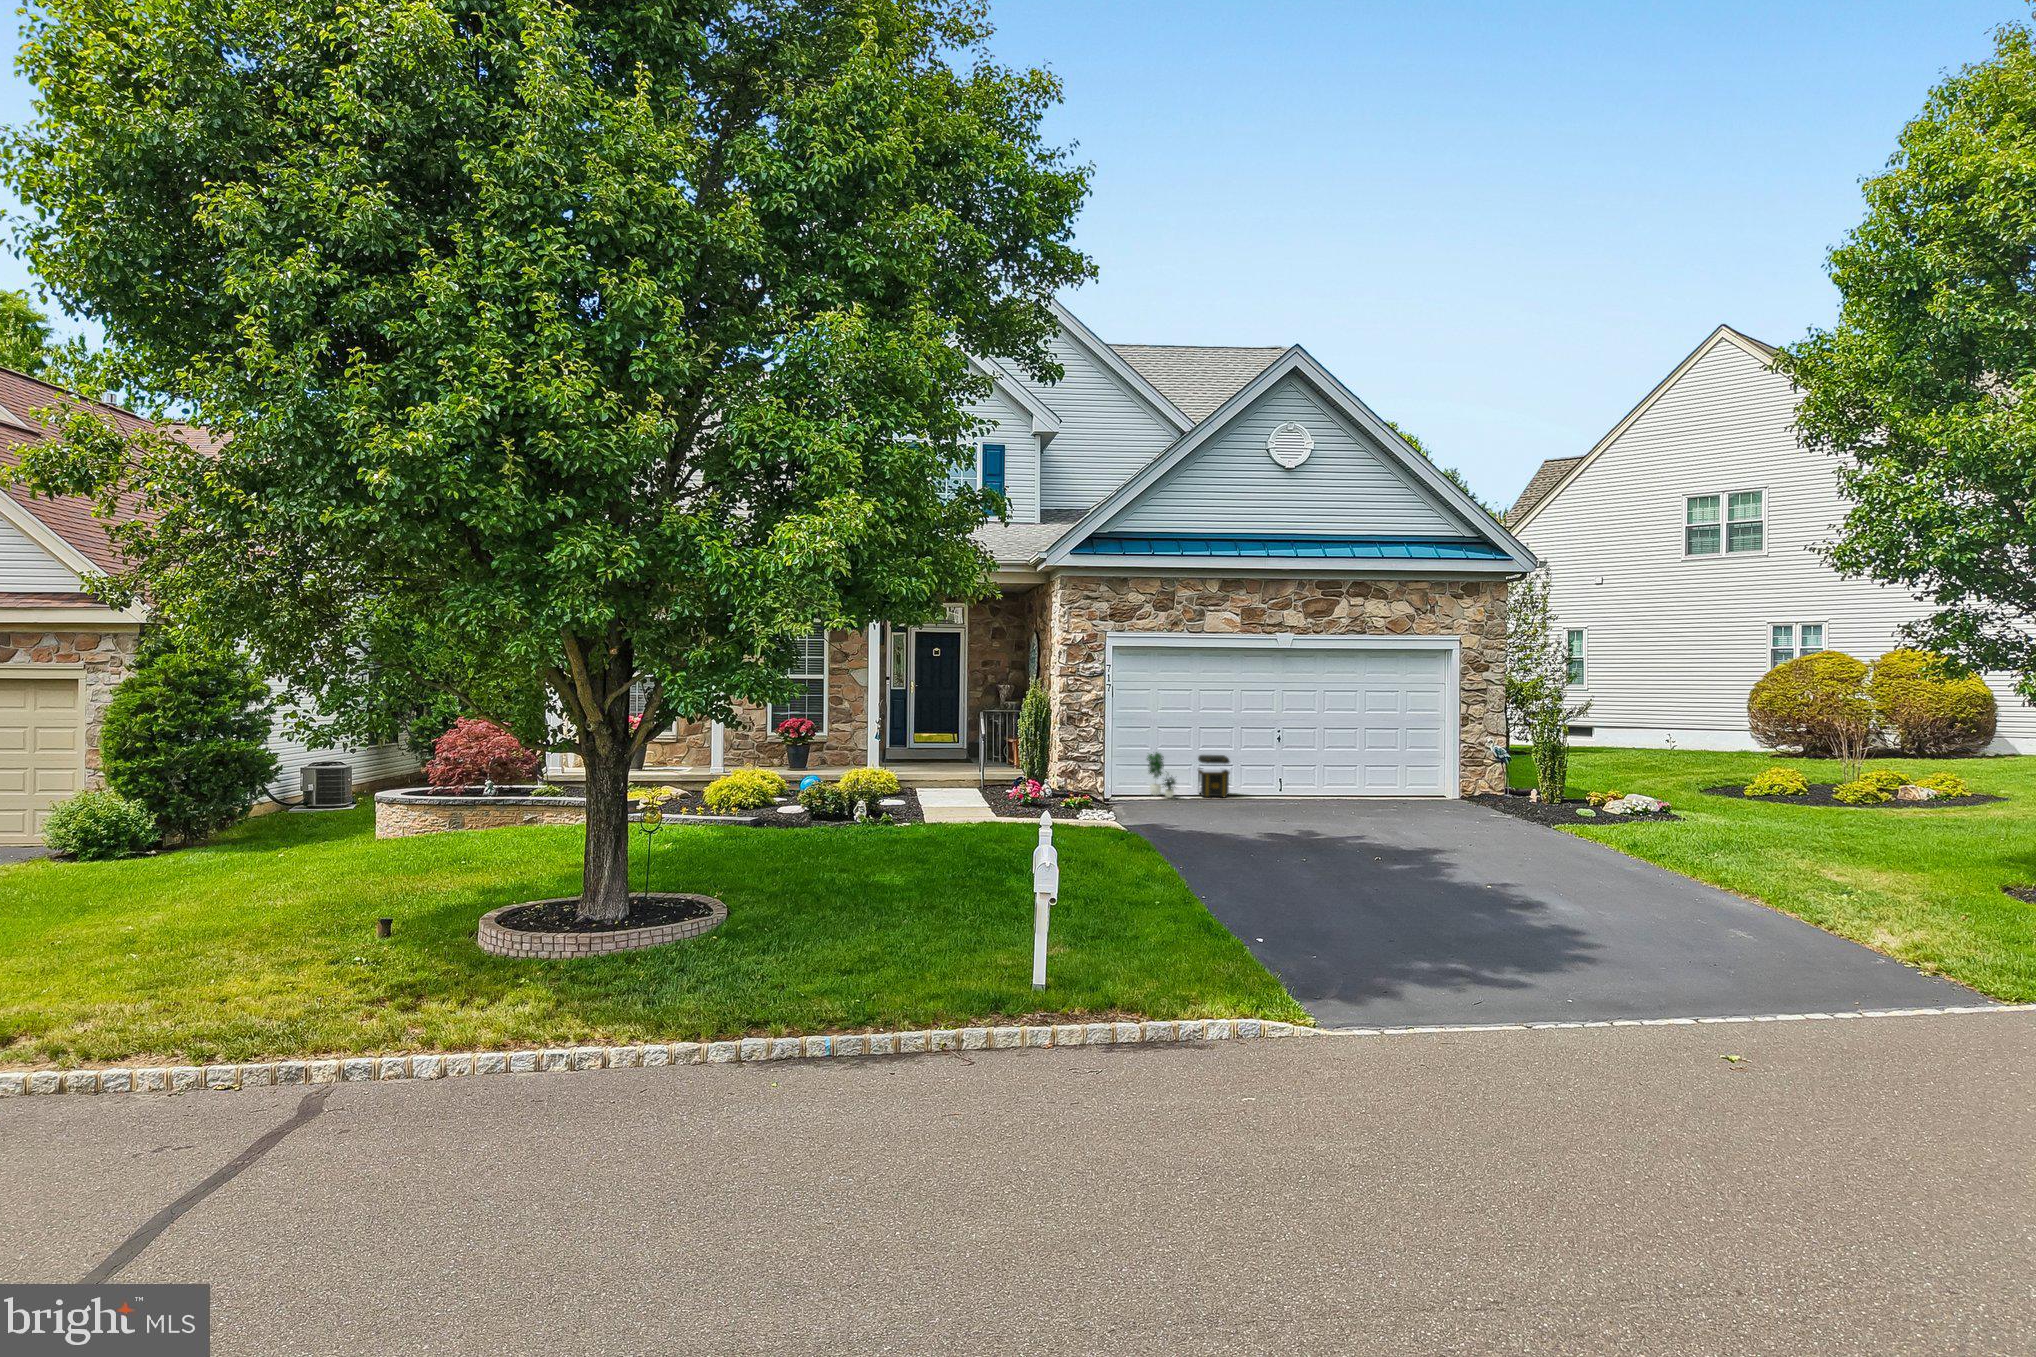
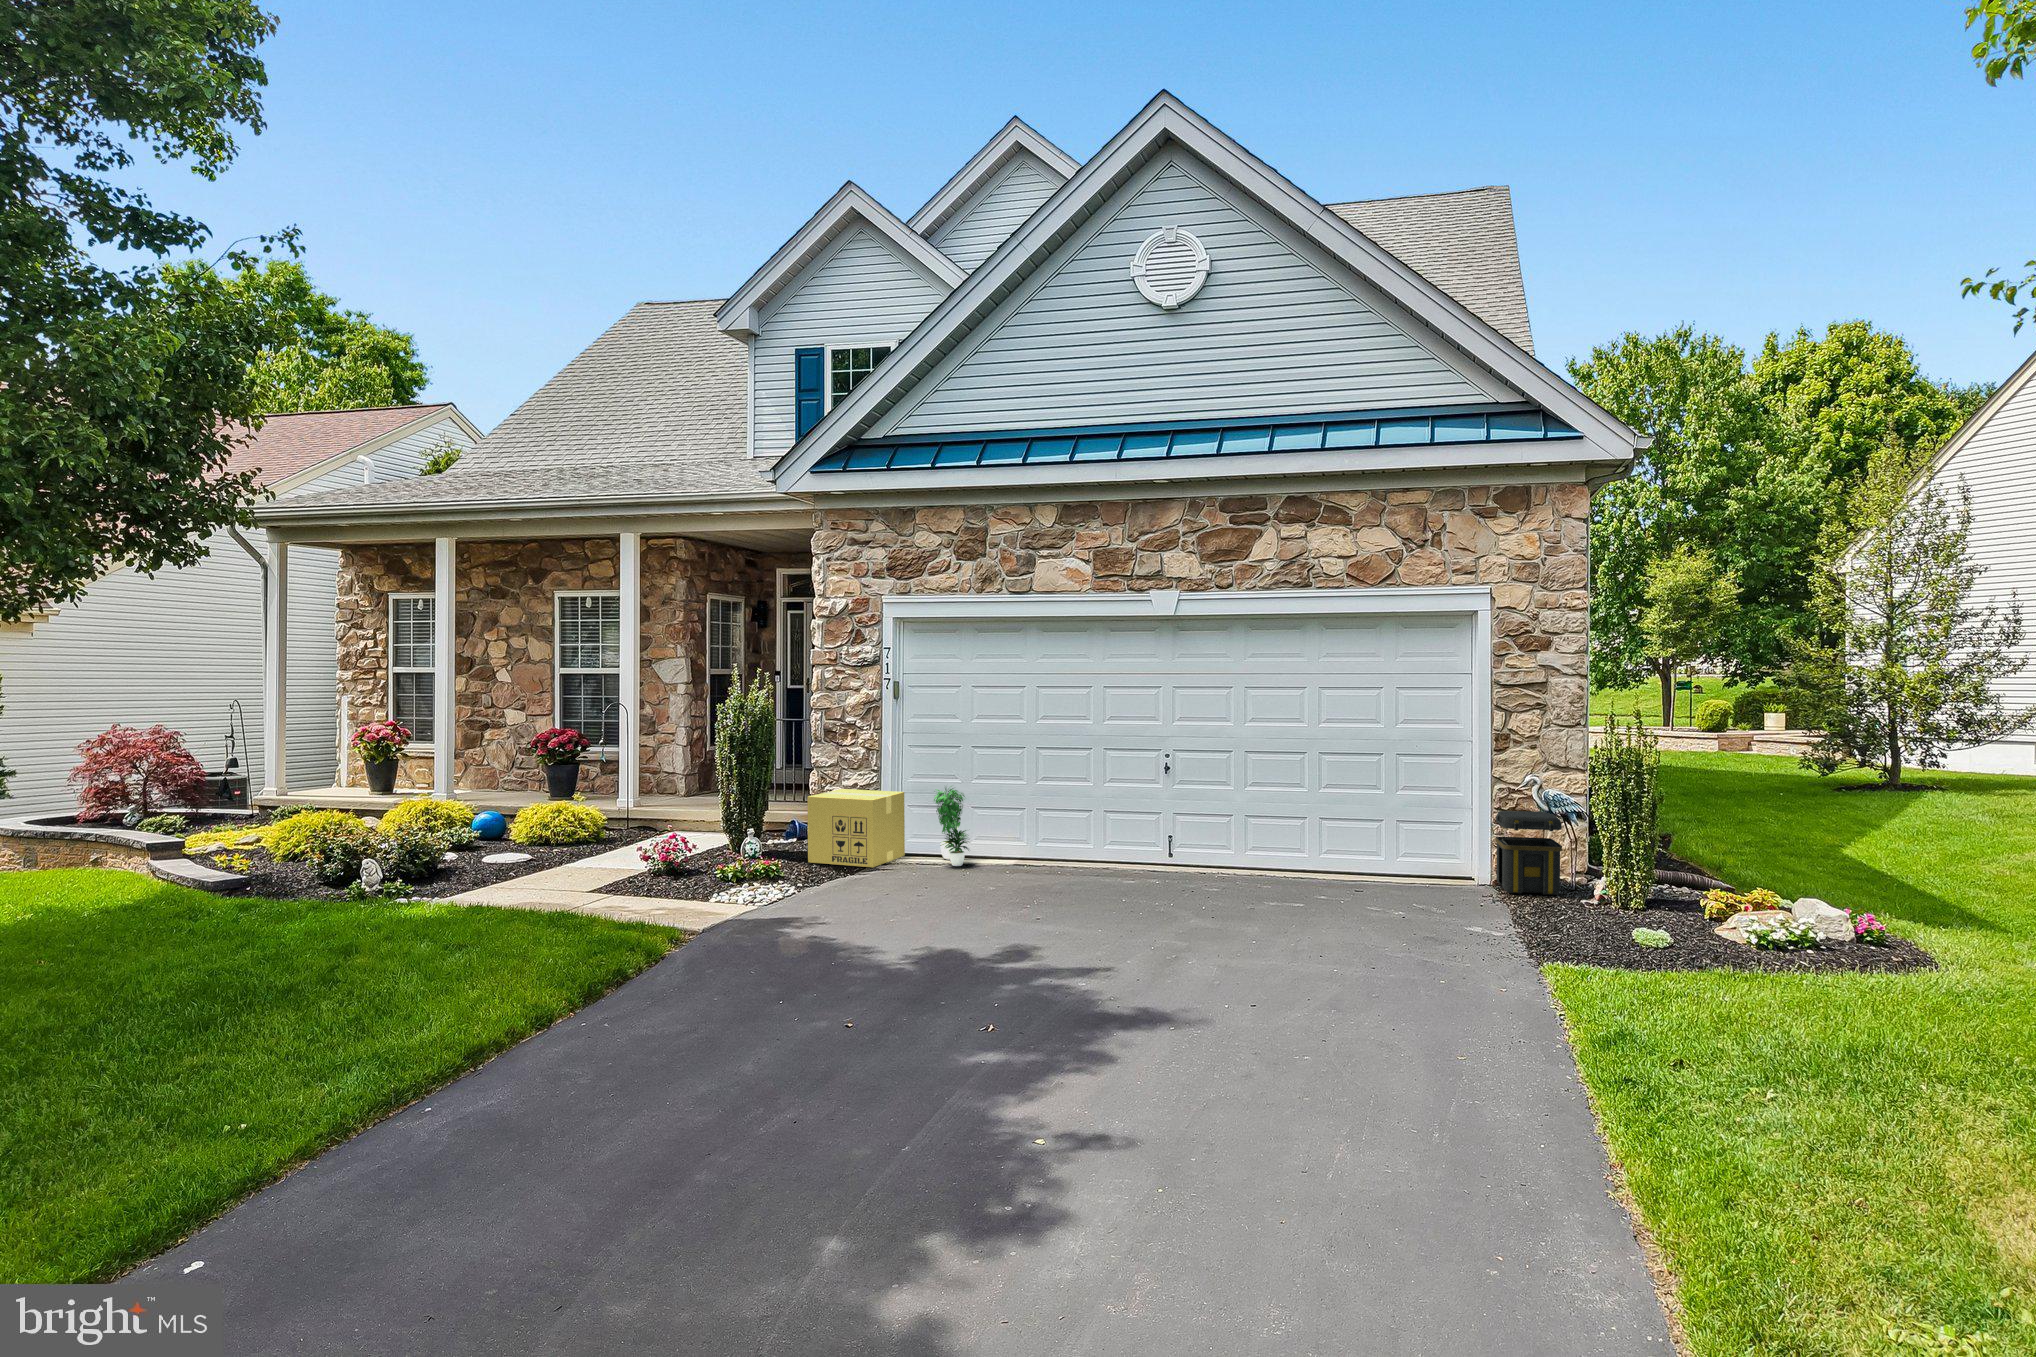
cardboard box: none [1078,754,1125,800] -> present [808,789,905,867]
toolbox: present [1198,755,1230,797] -> present [1495,811,1562,895]

